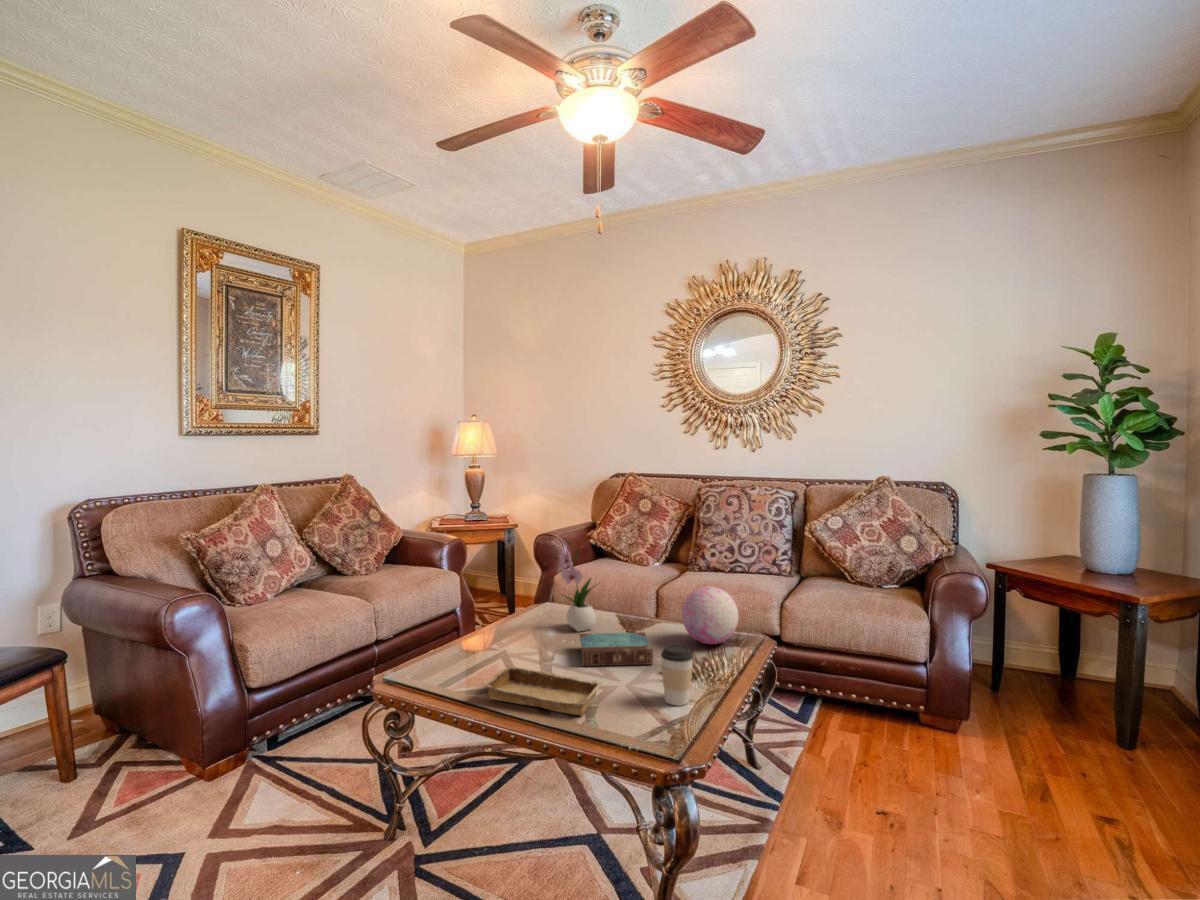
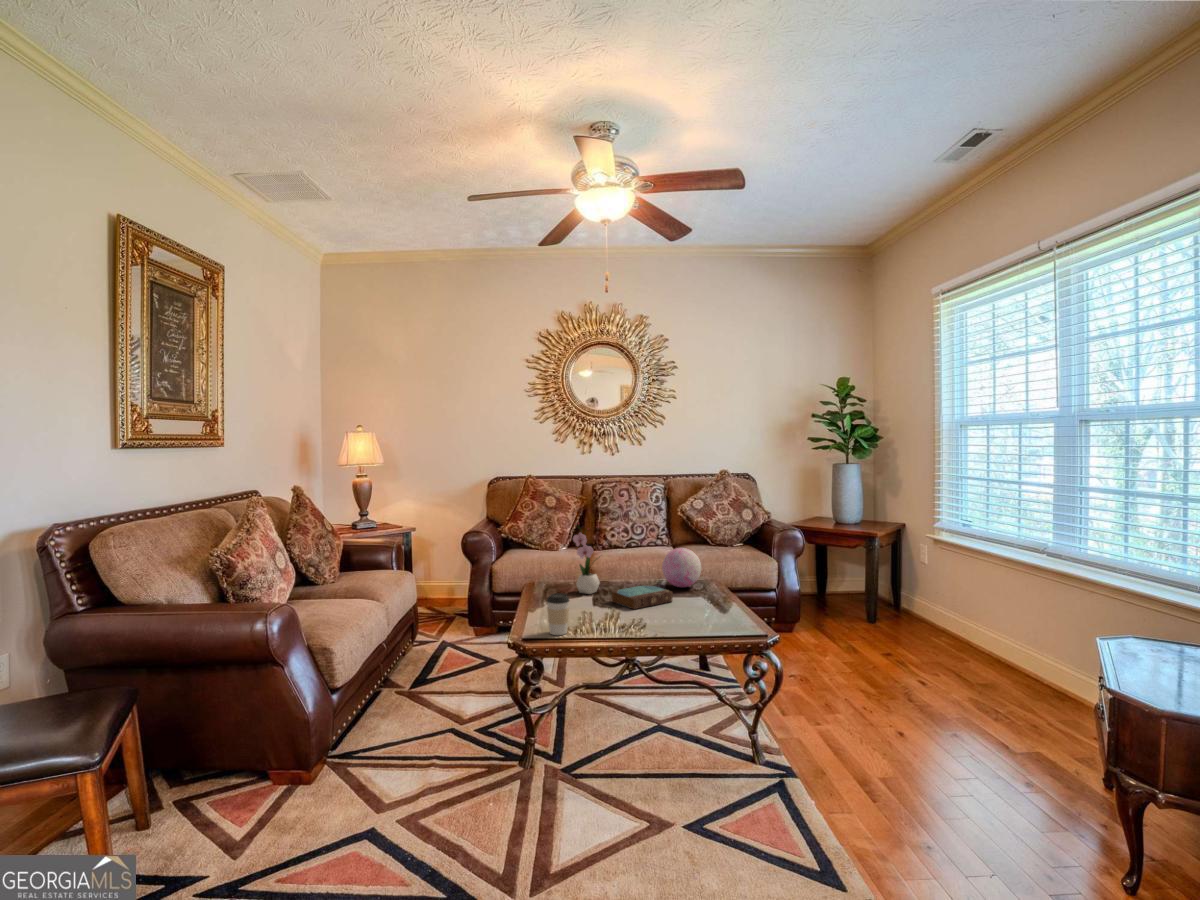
coffee cup: present [661,644,693,706] -> present [547,593,569,635]
tray: present [482,666,603,715] -> none [604,610,688,632]

